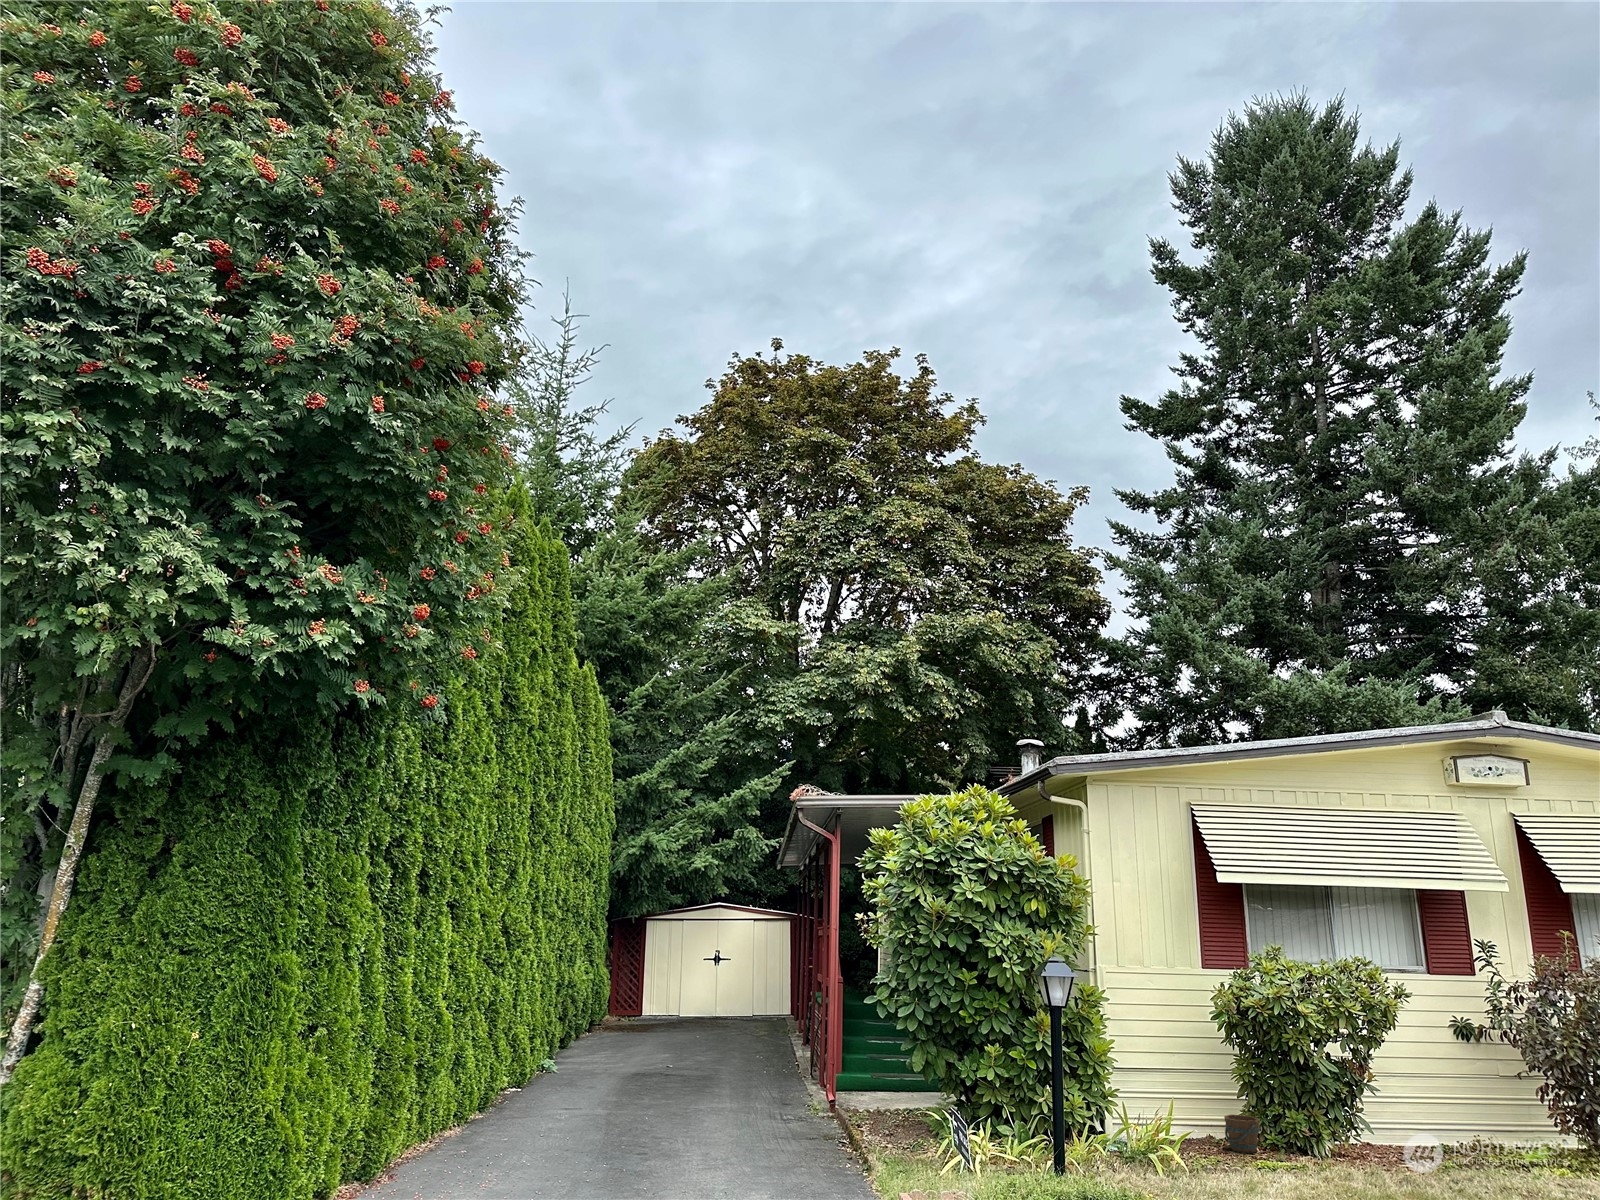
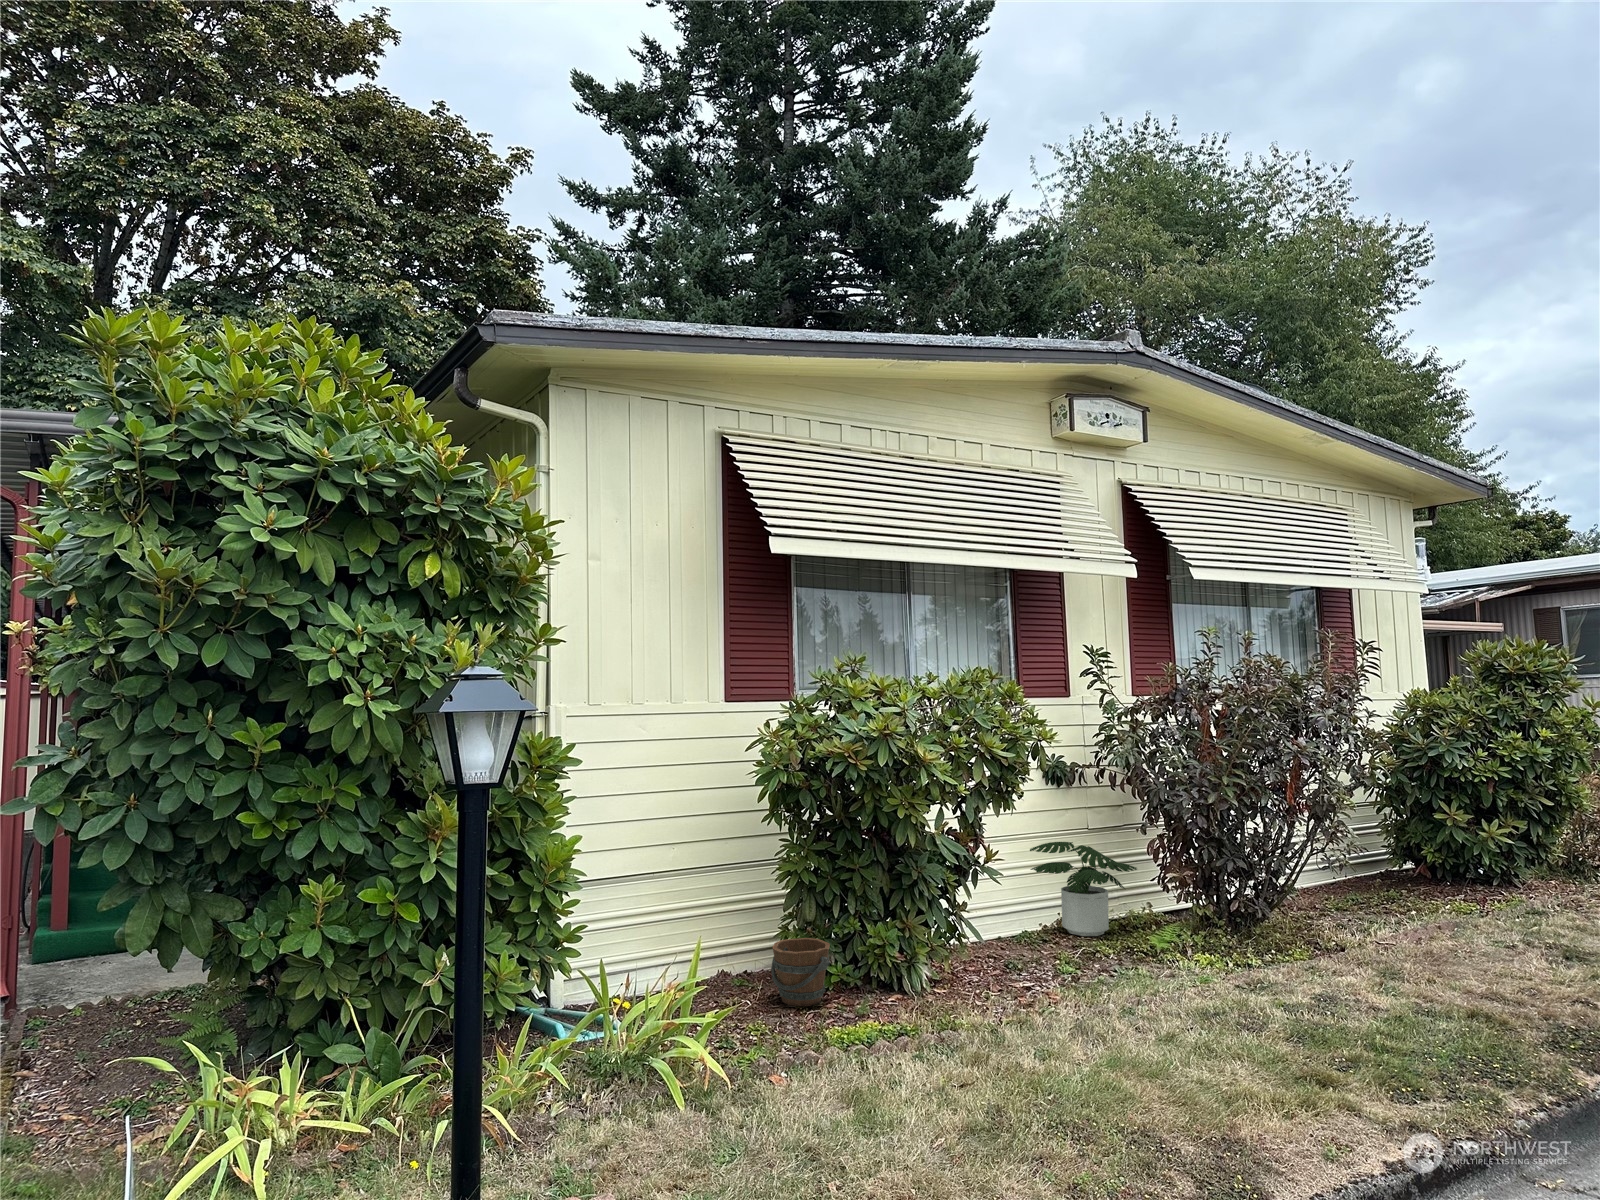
potted plant: none [1436,1086,1526,1157] -> present [1030,842,1137,936]

